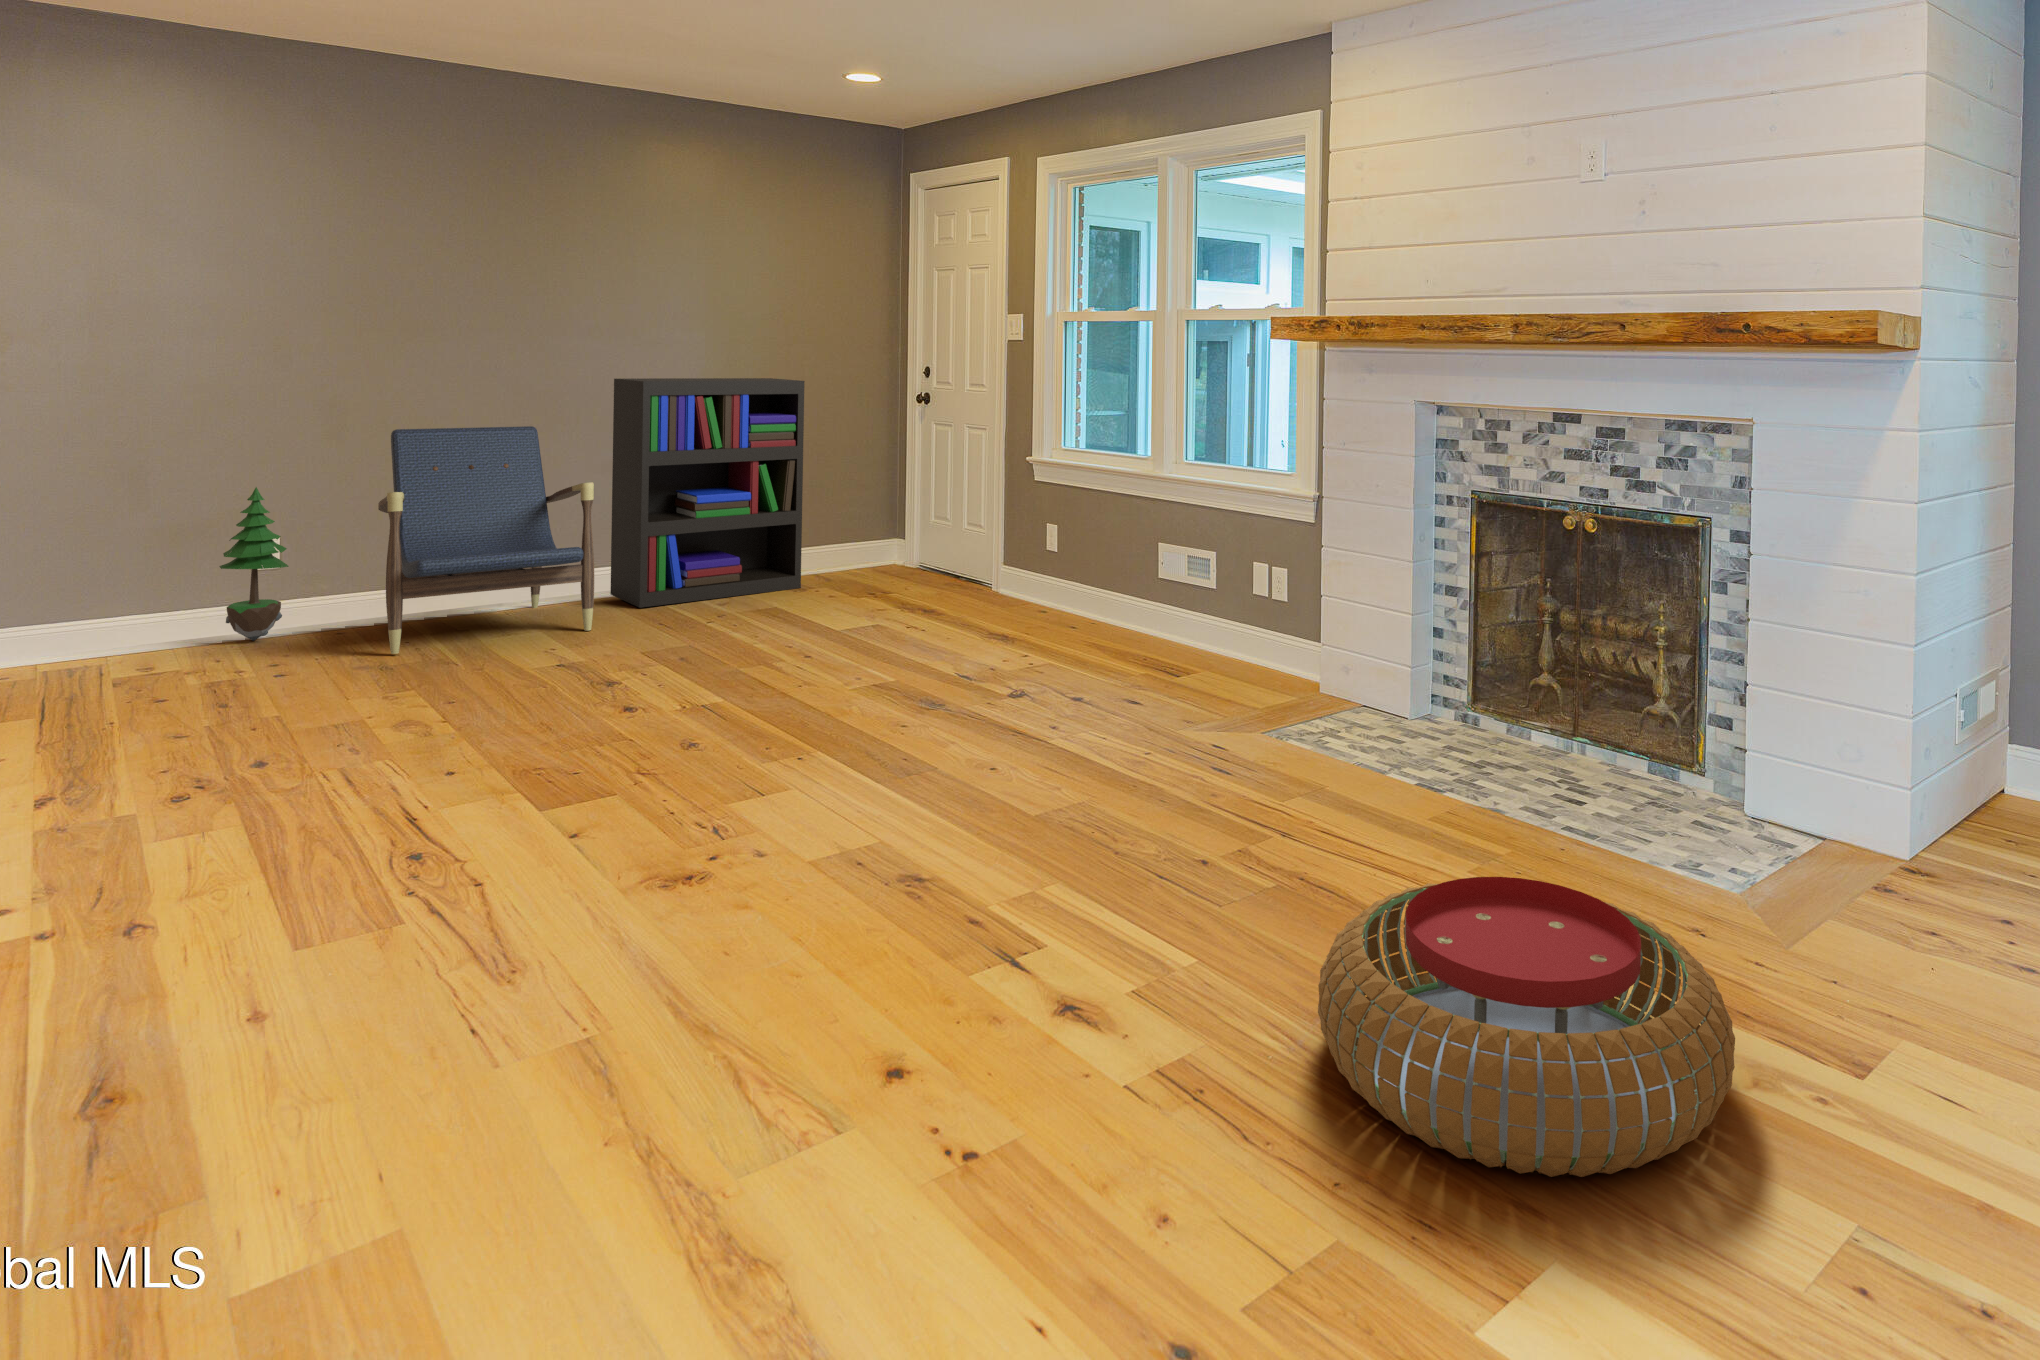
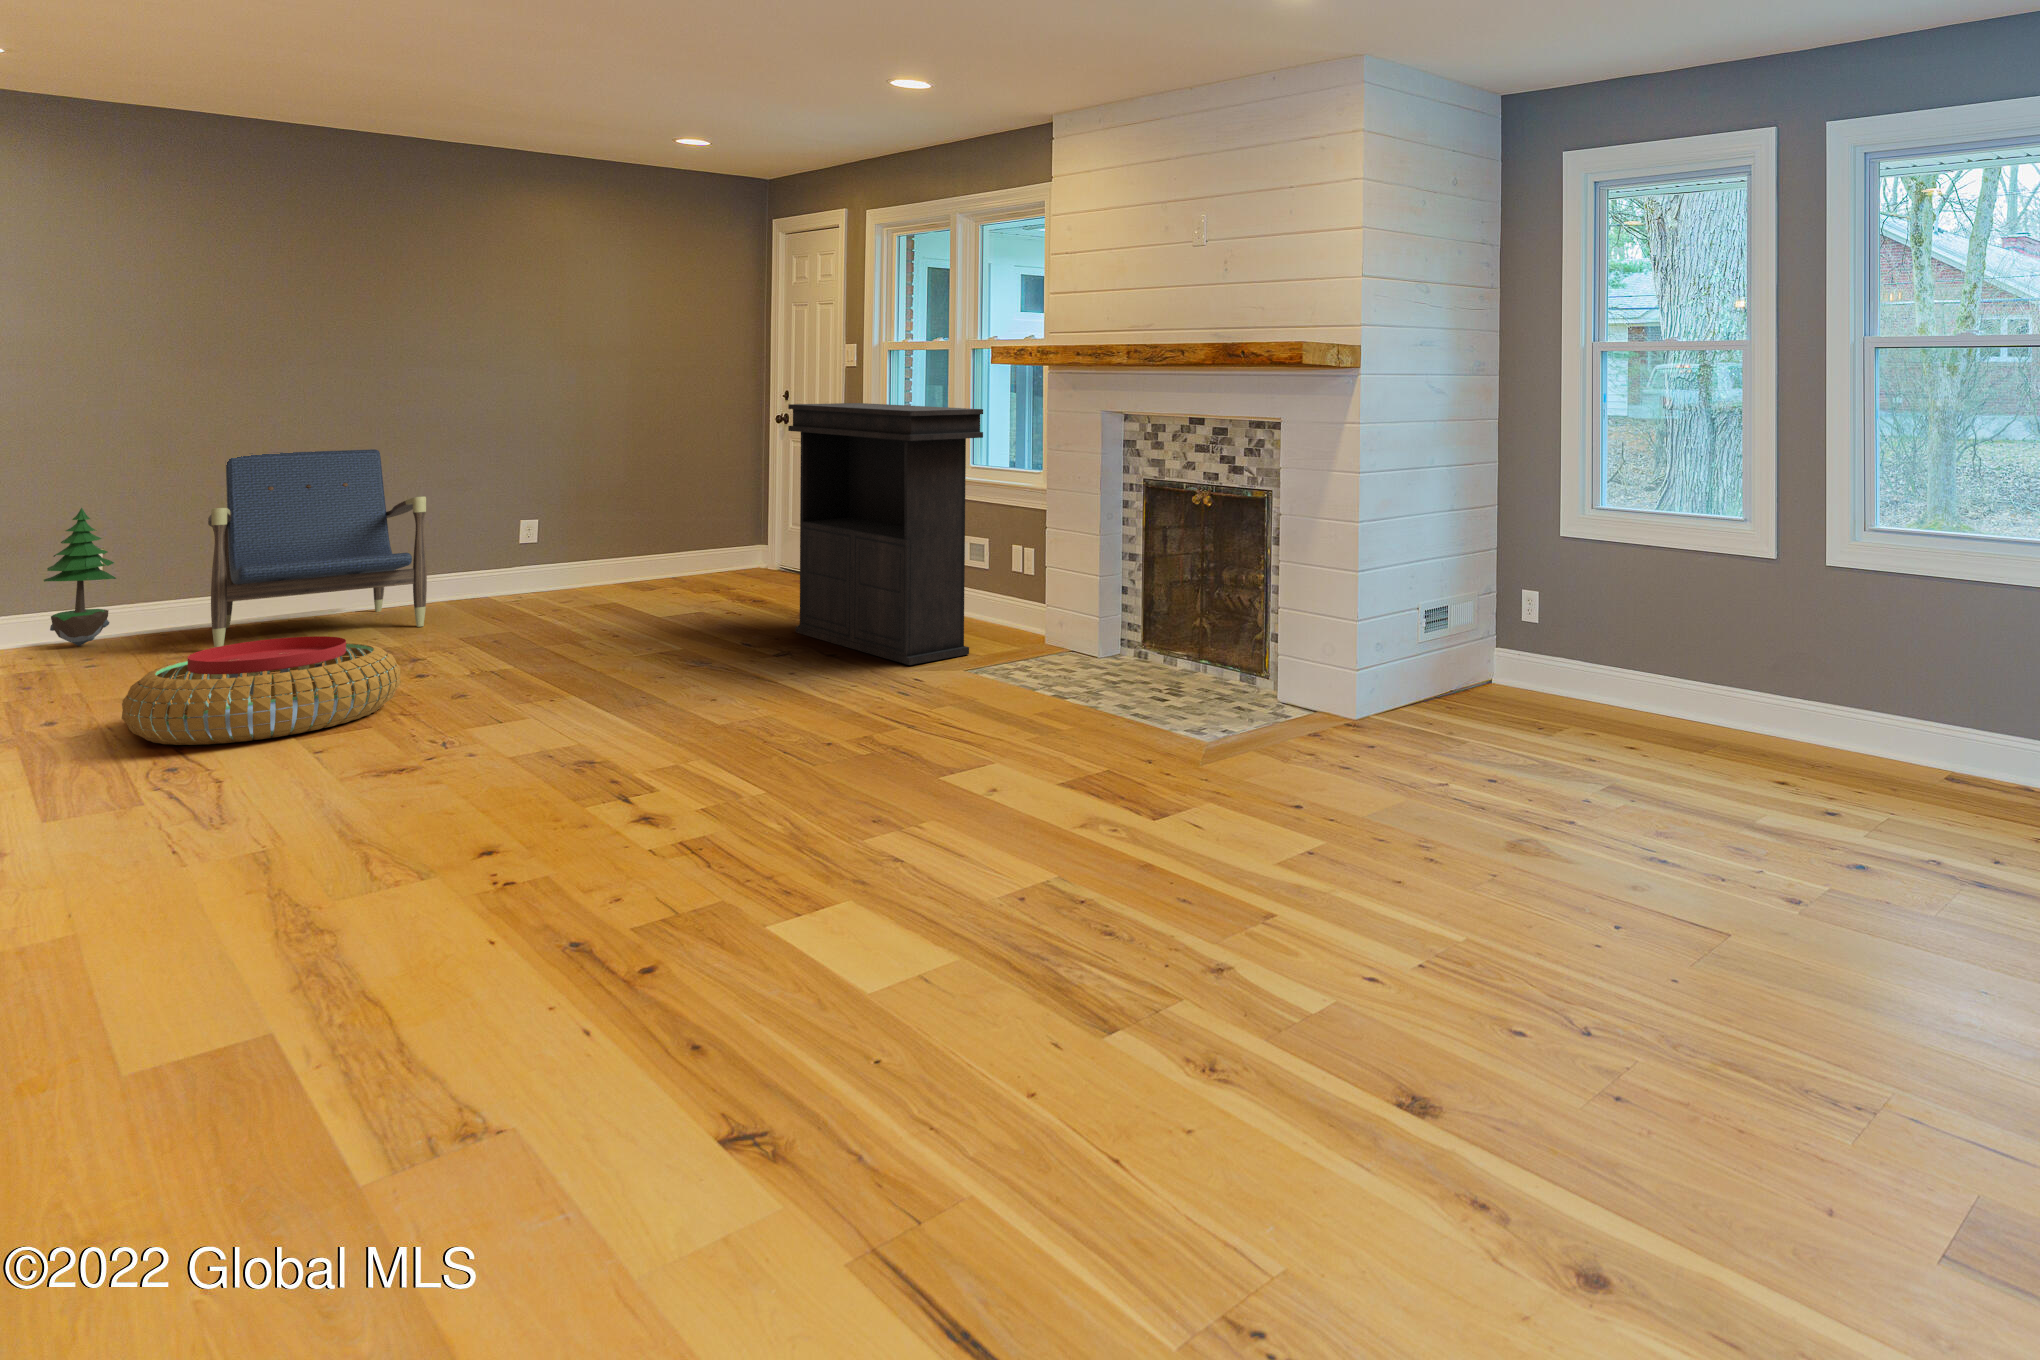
bookshelf: present [610,378,805,608] -> none [460,403,654,608]
console table: none [997,385,1260,718] -> present [788,403,983,665]
pouf: present [1318,877,1735,1177] -> present [122,636,401,745]

